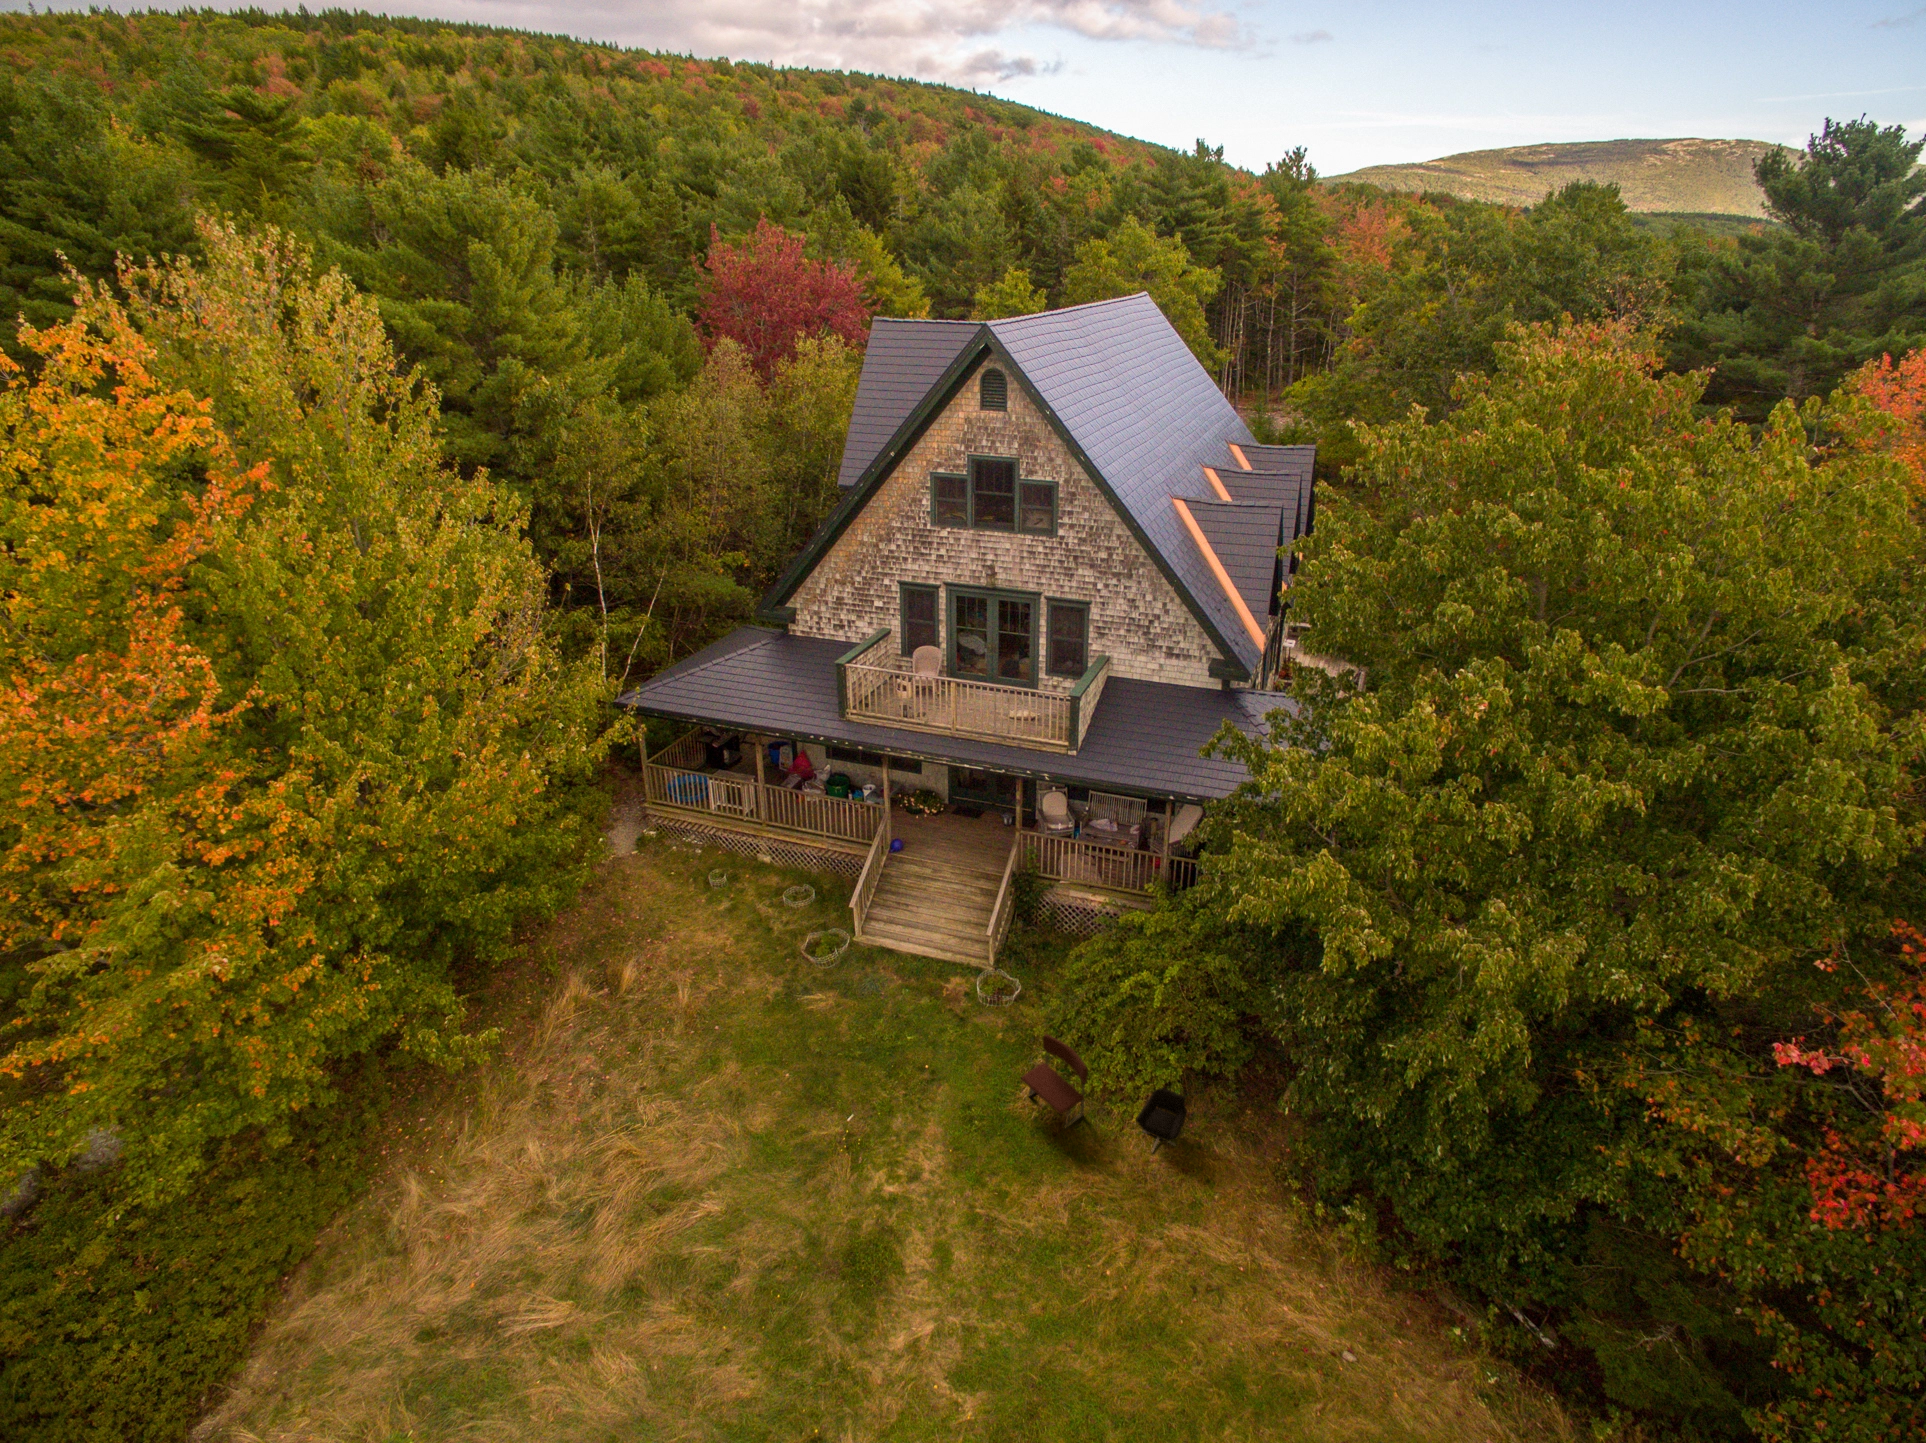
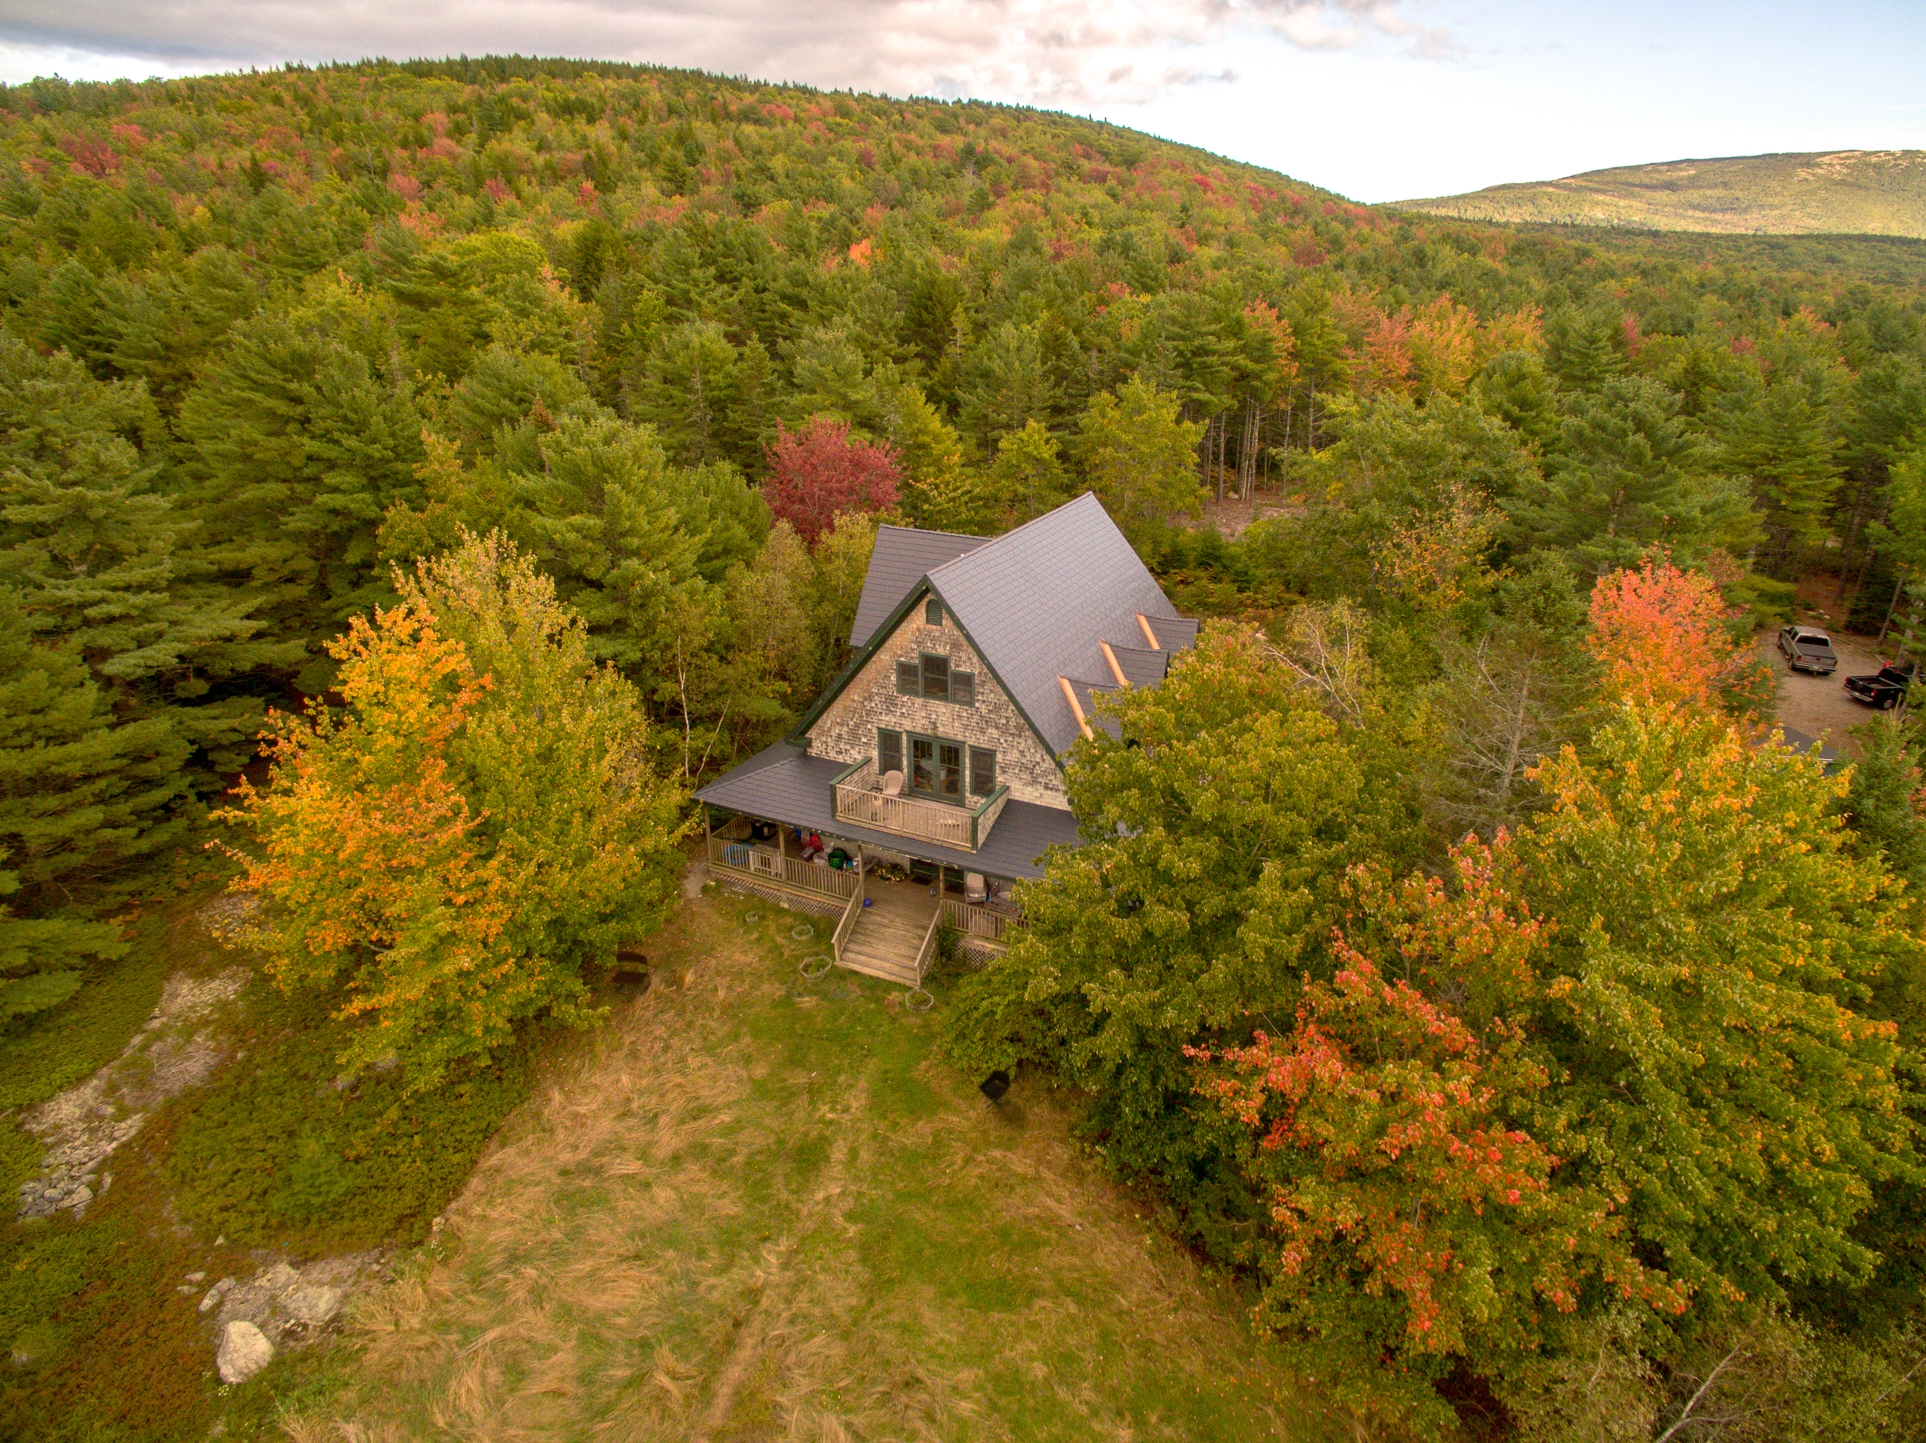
bench: present [1021,1034,1088,1128] -> present [610,952,650,993]

